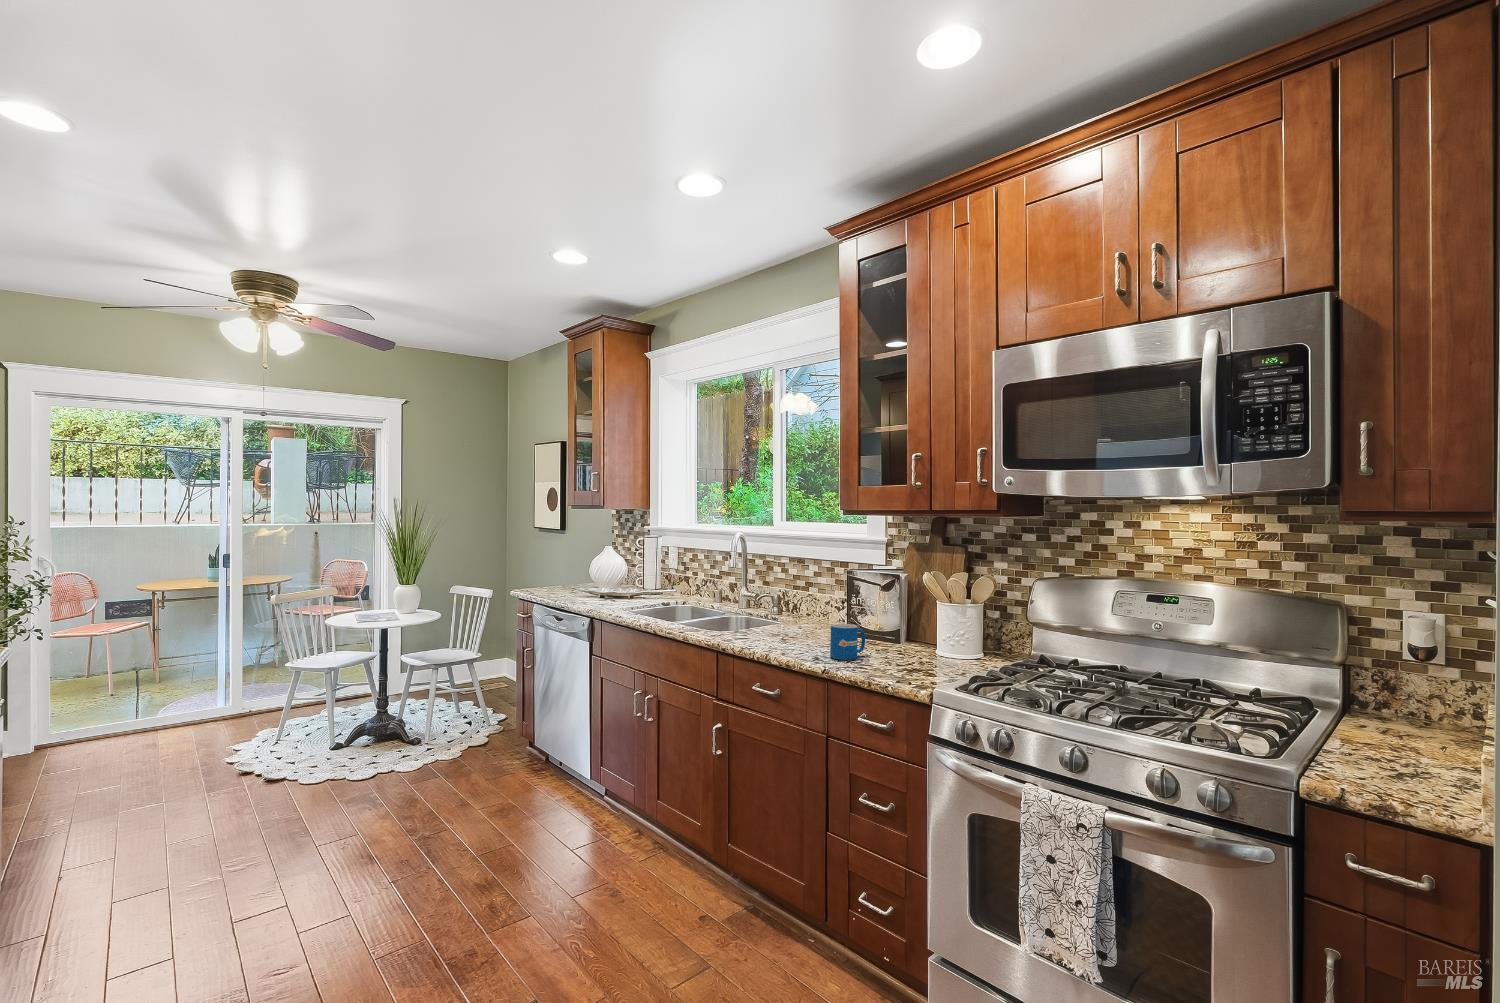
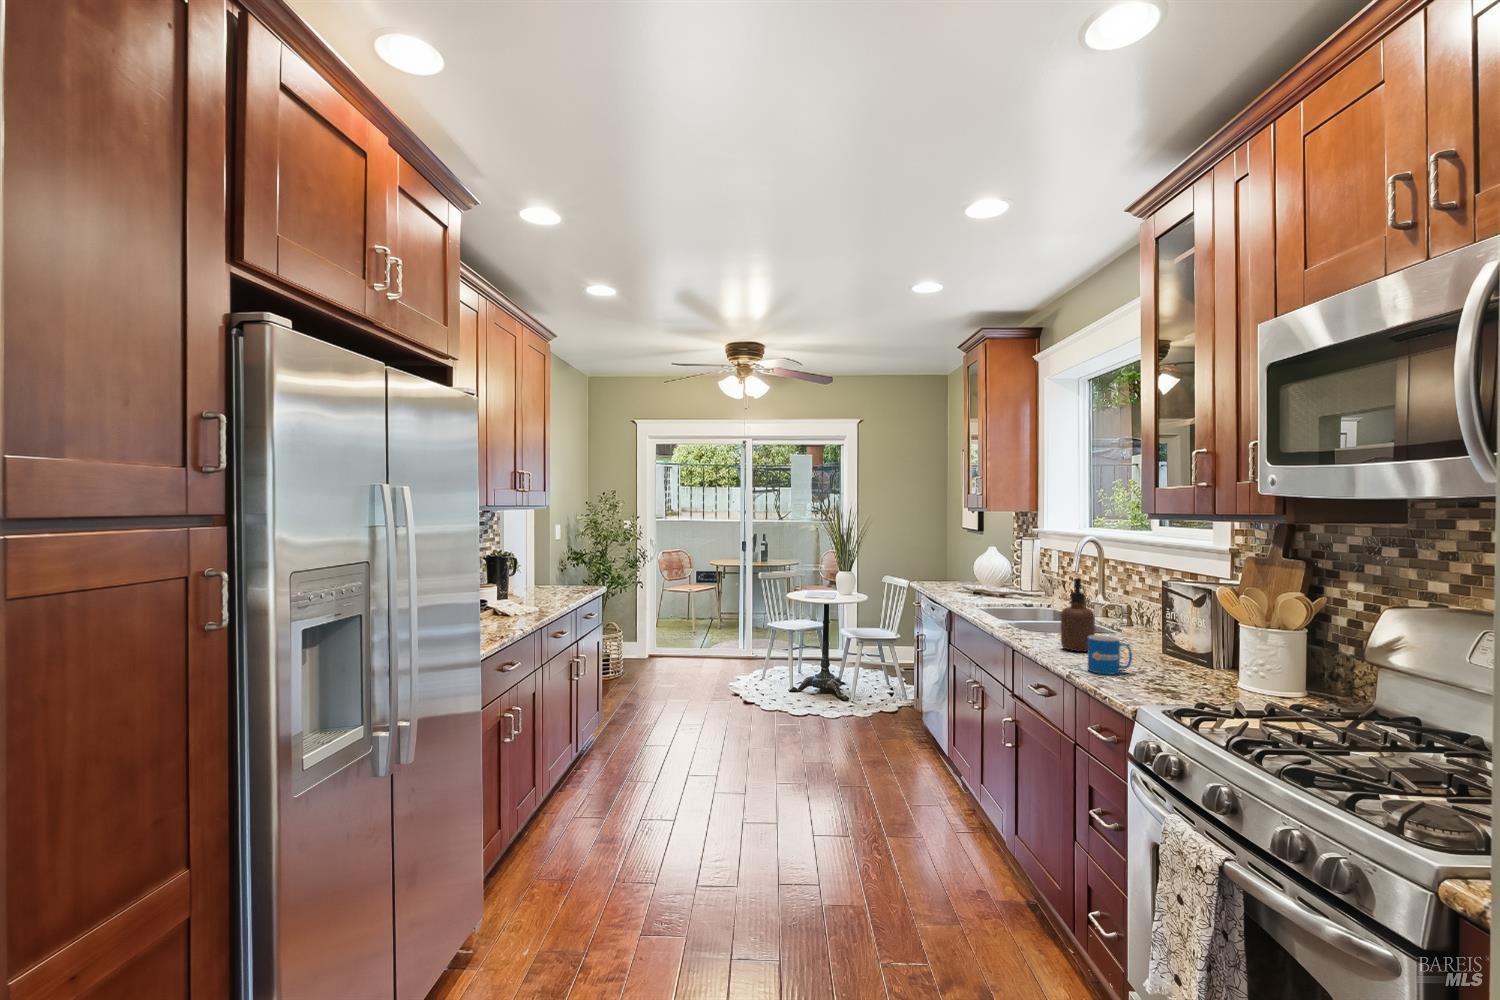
soap dispenser: none [772,572,803,643] -> present [1061,578,1095,652]

